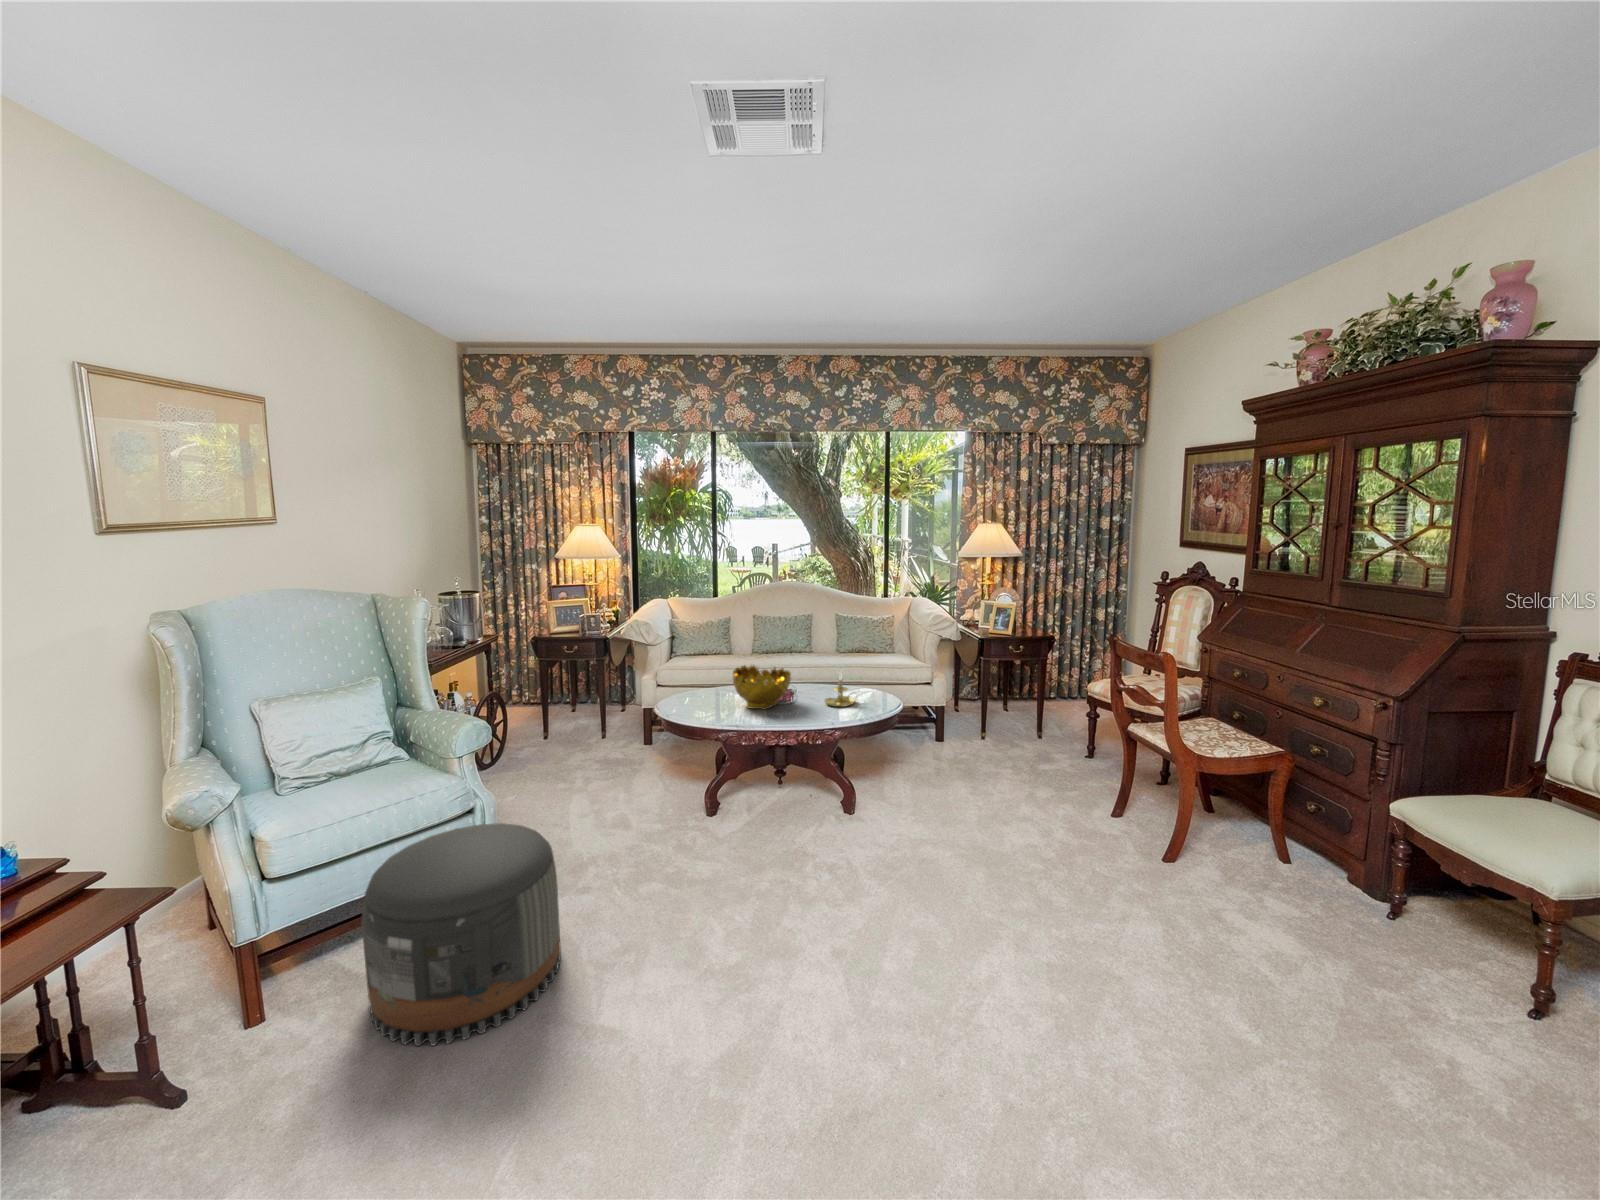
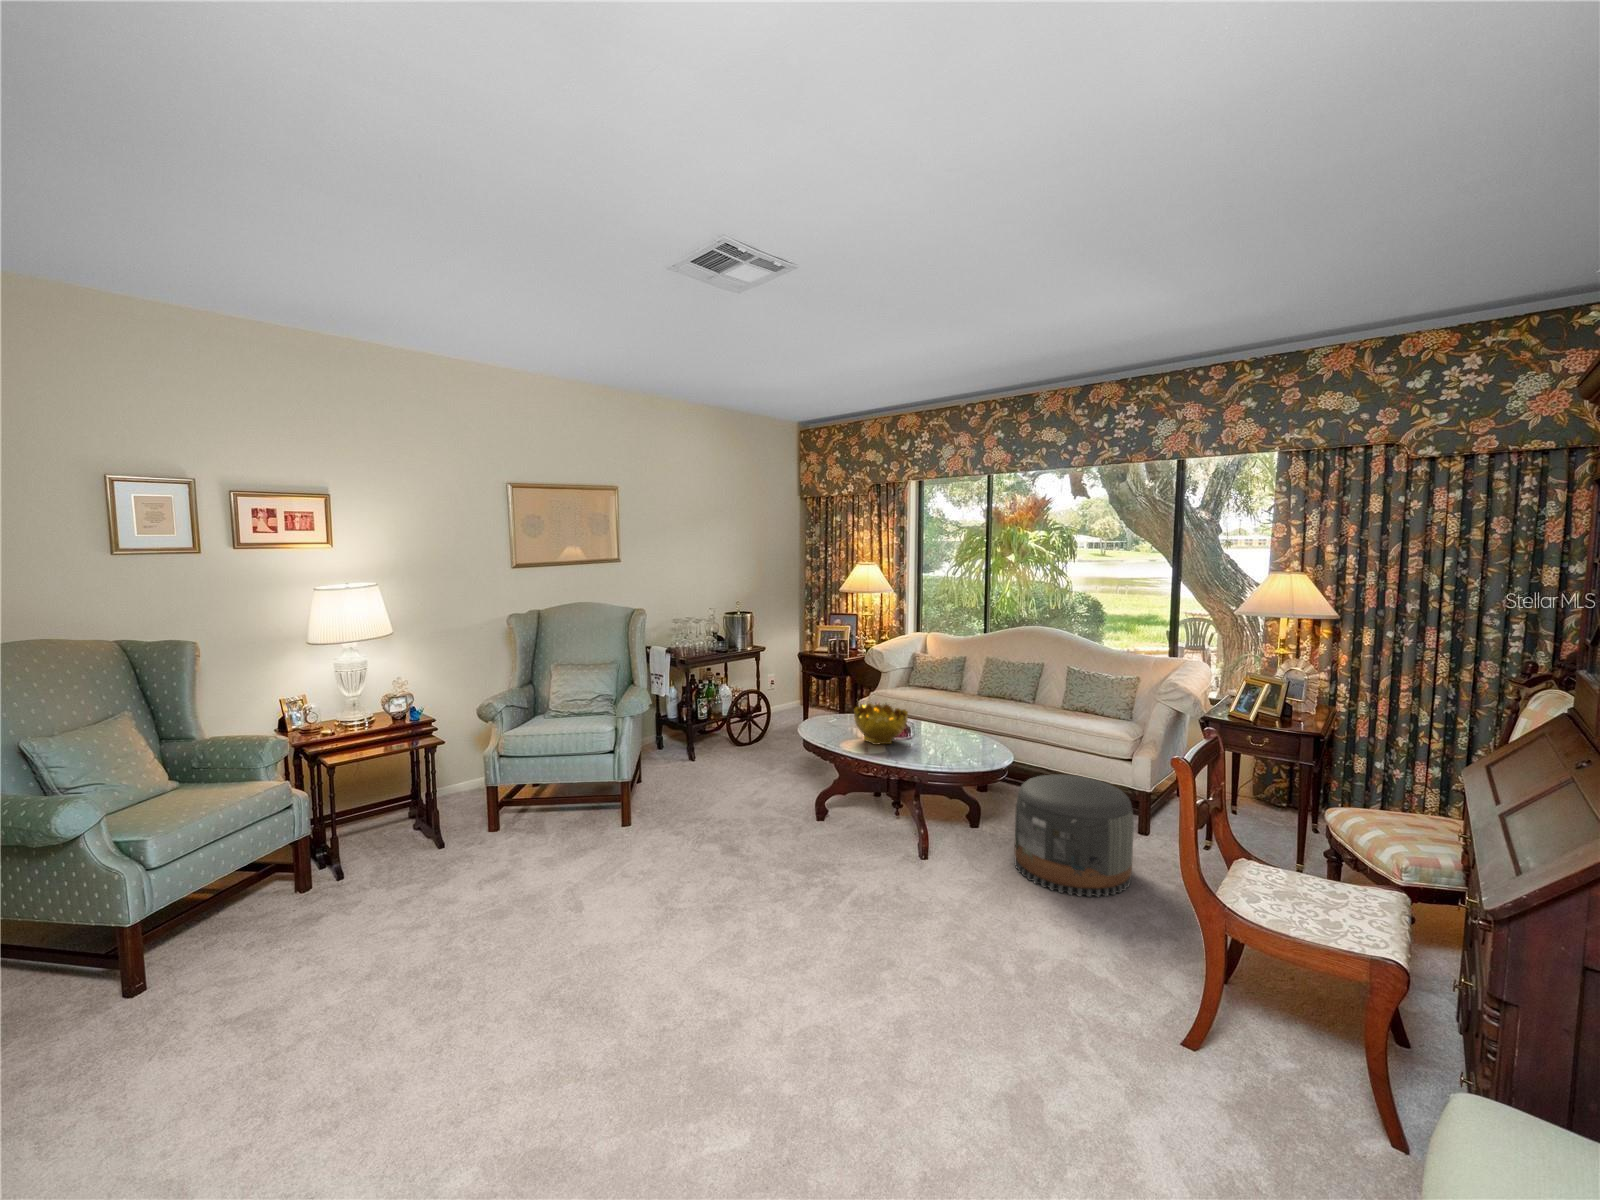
candle holder: present [825,678,856,707] -> none [928,723,968,760]
pouf: present [362,823,561,1046] -> present [1014,775,1134,897]

